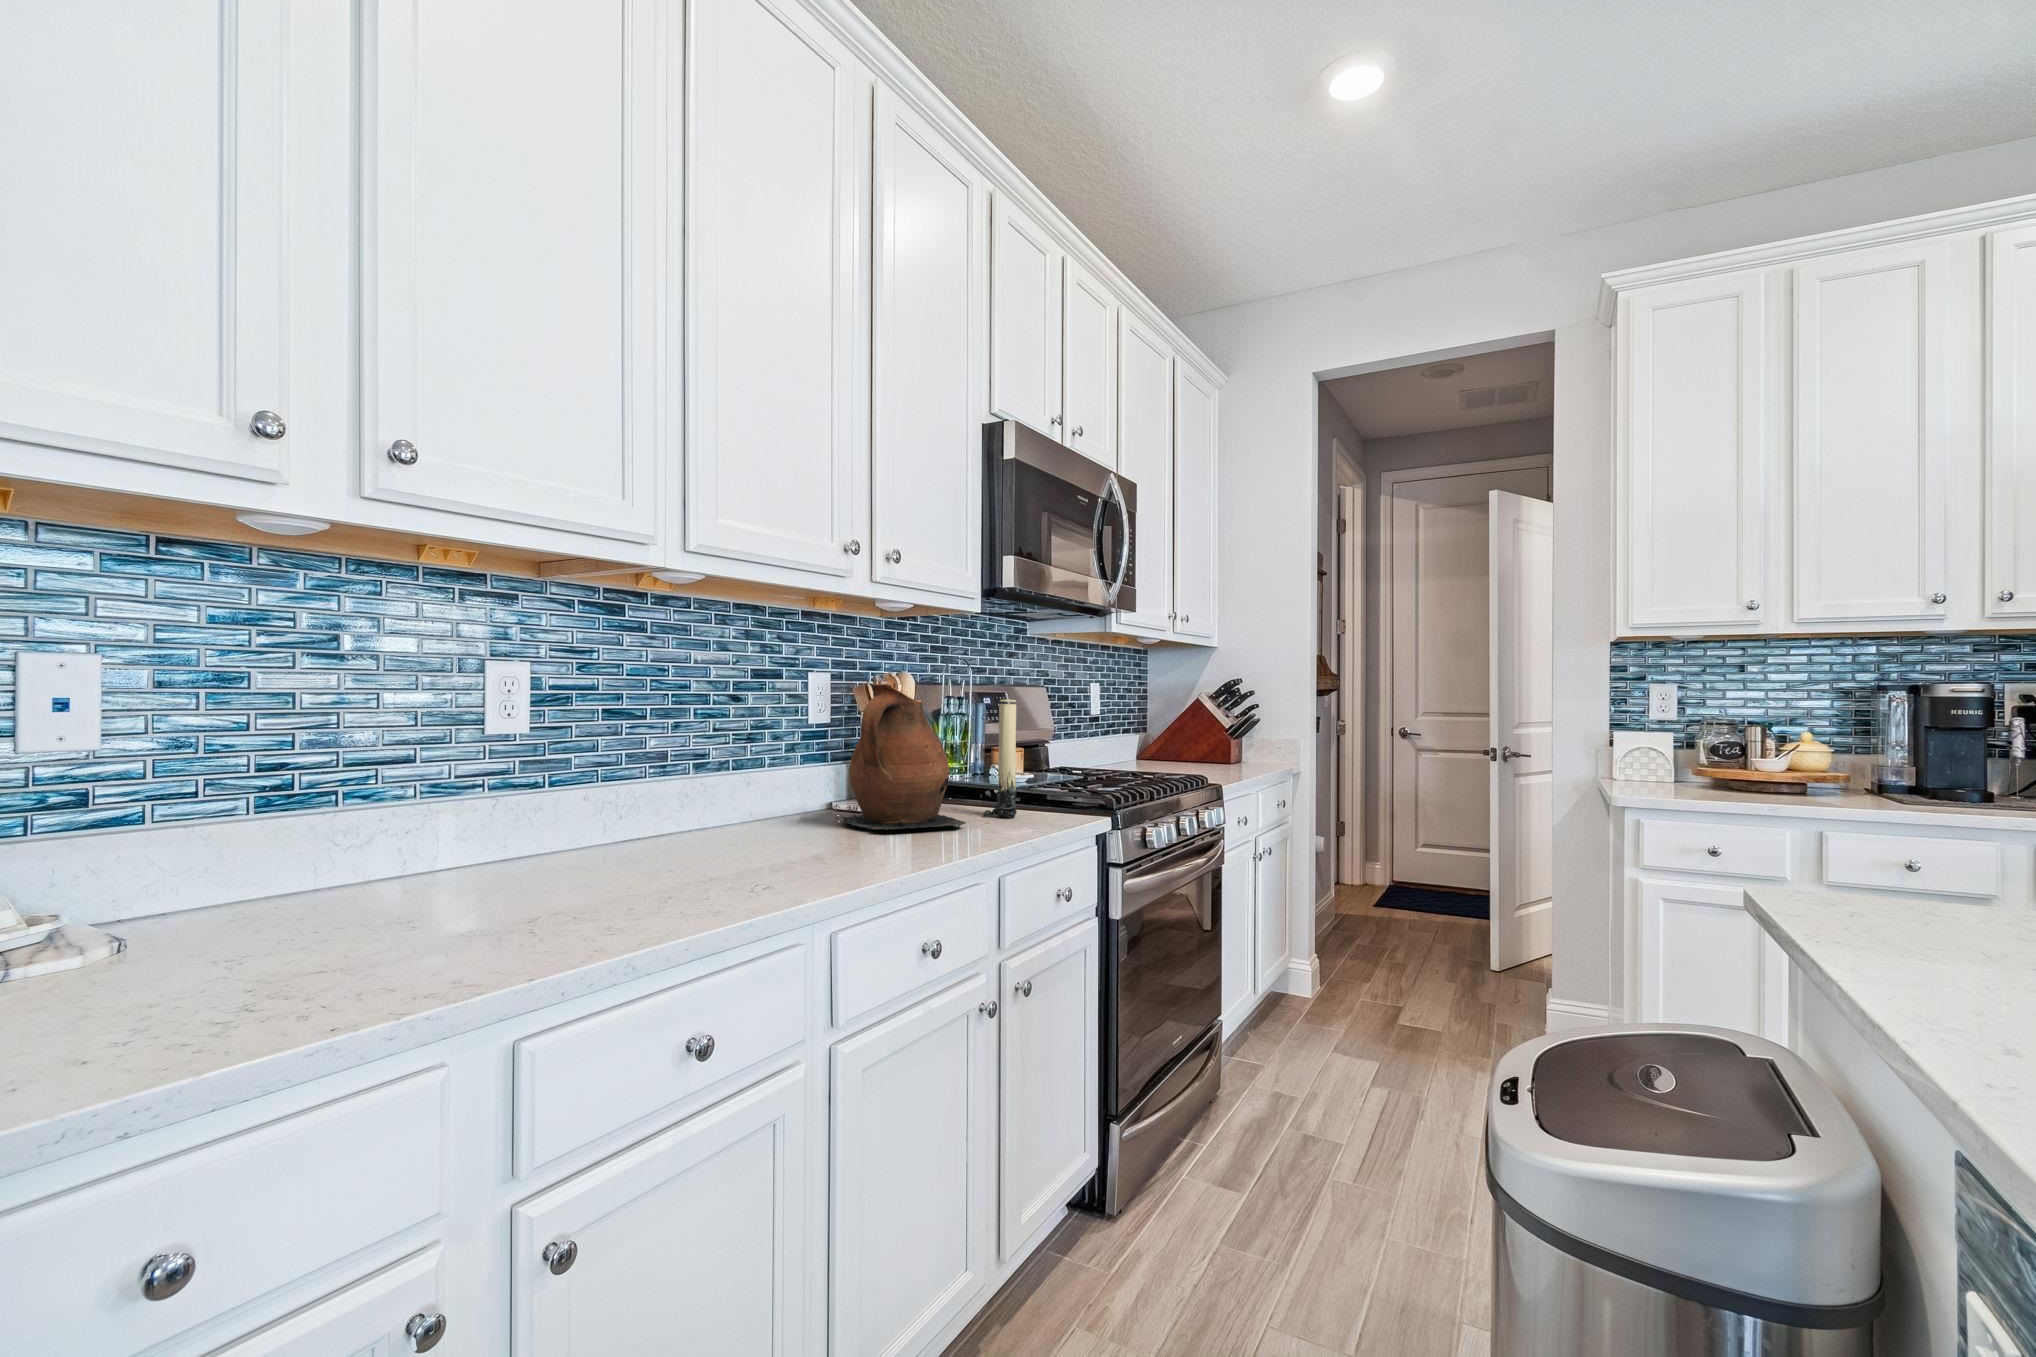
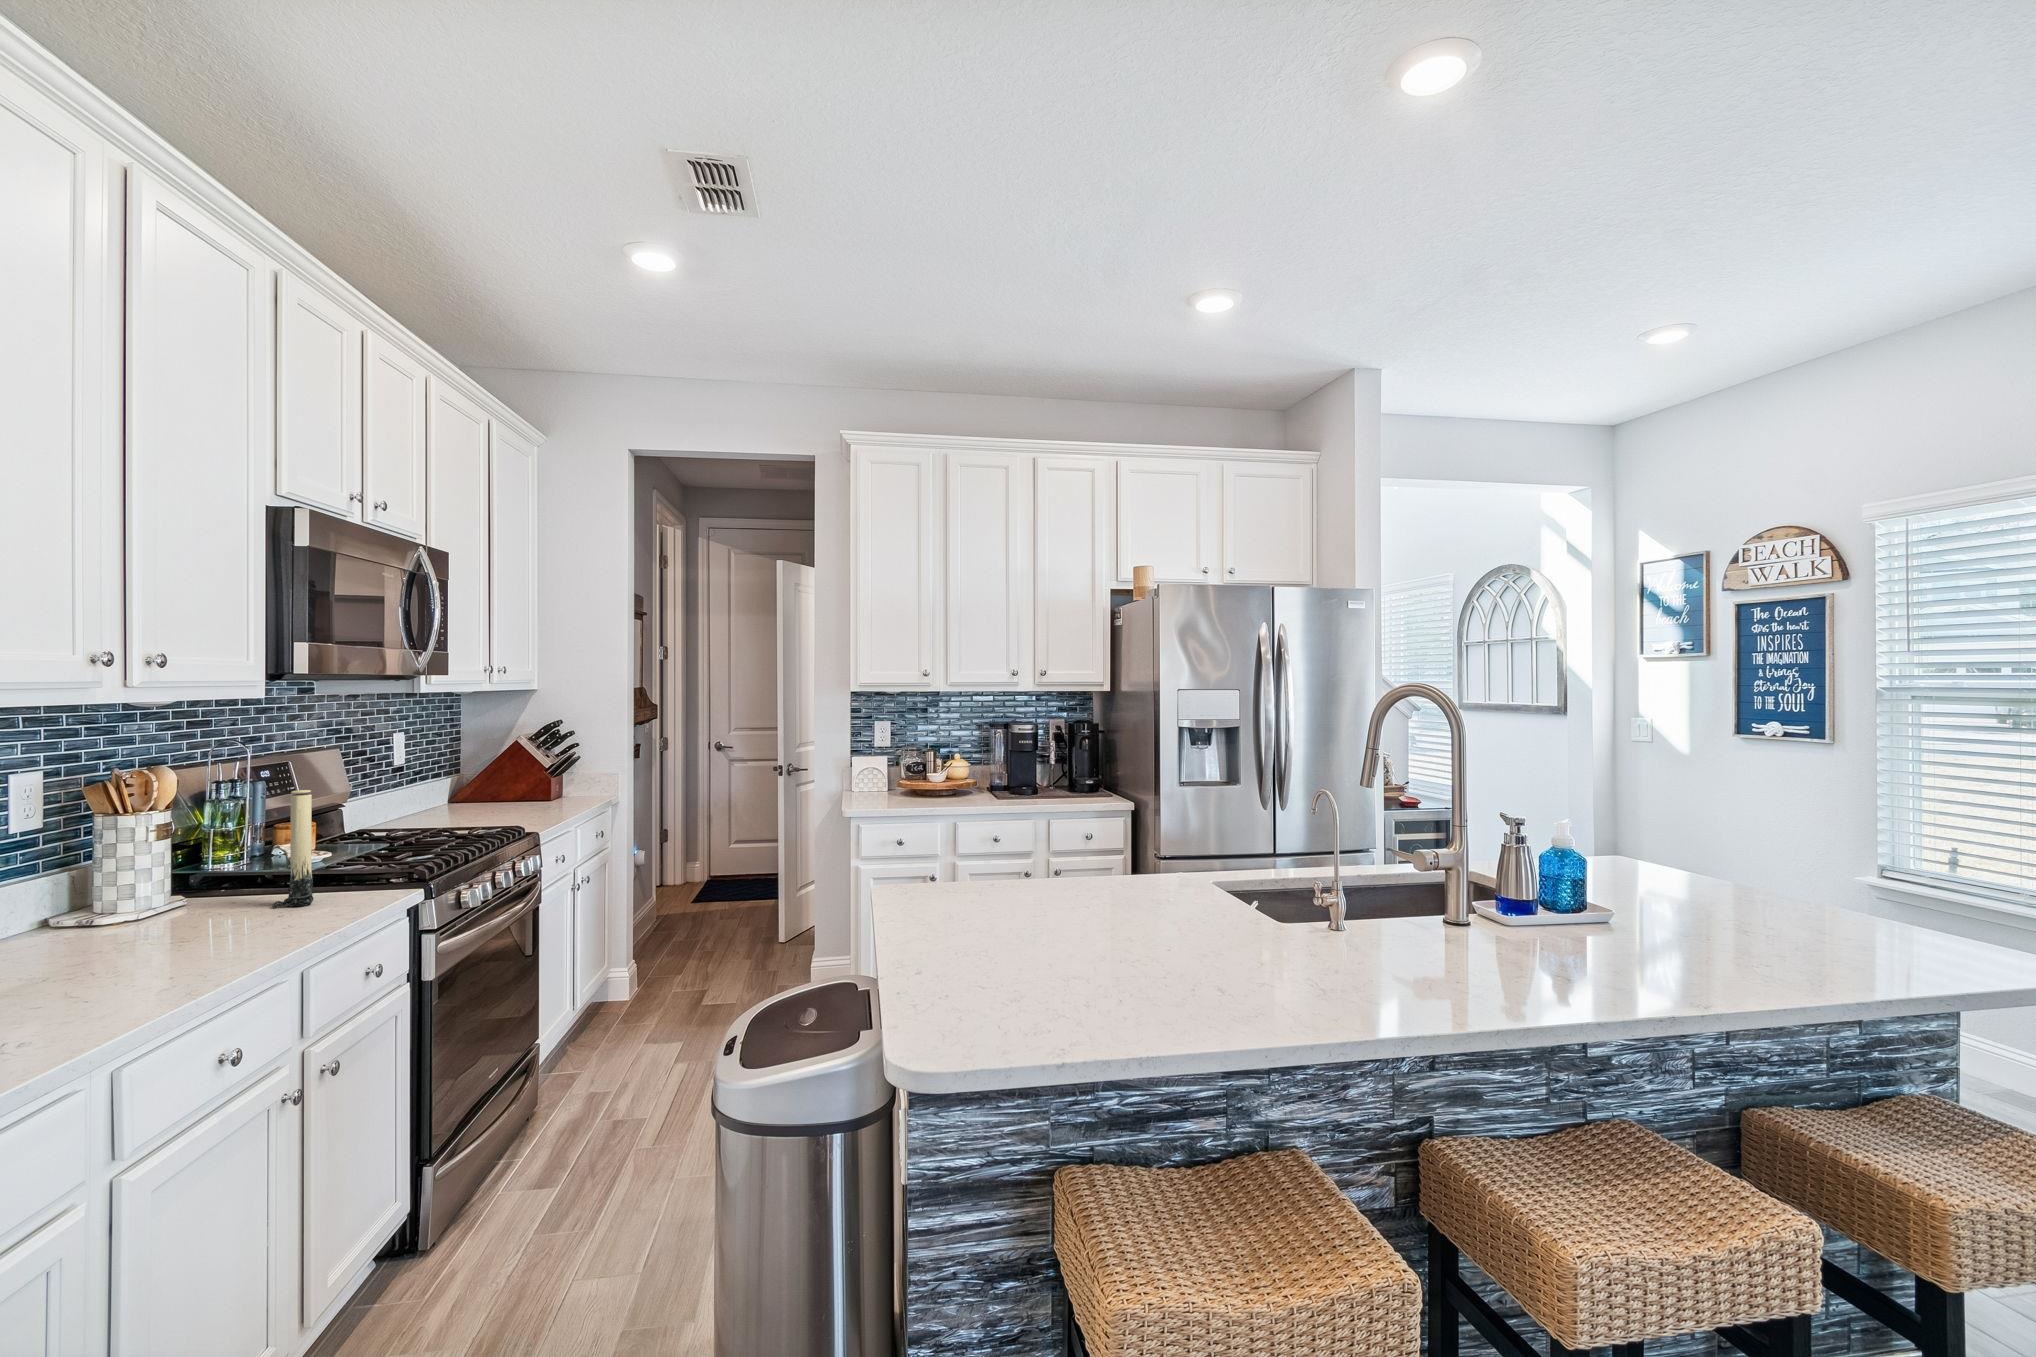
ceramic pitcher: present [836,684,966,830] -> none [74,793,254,948]

